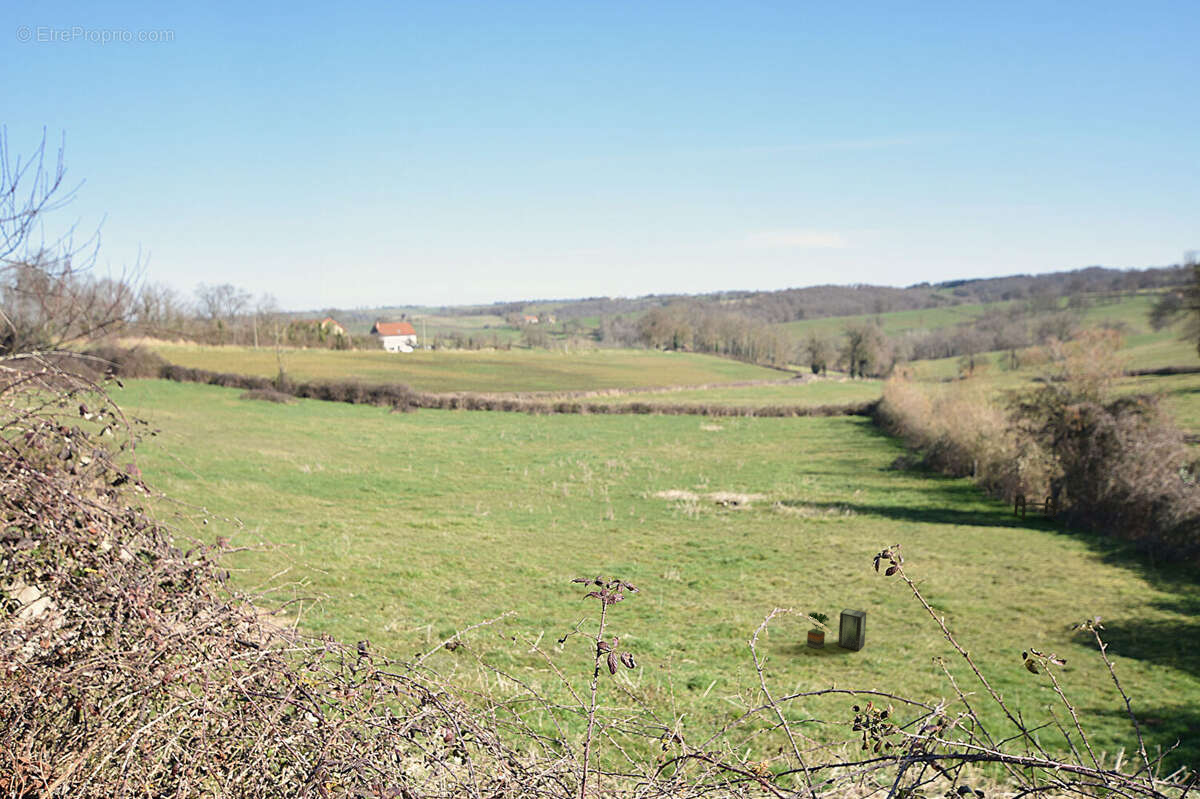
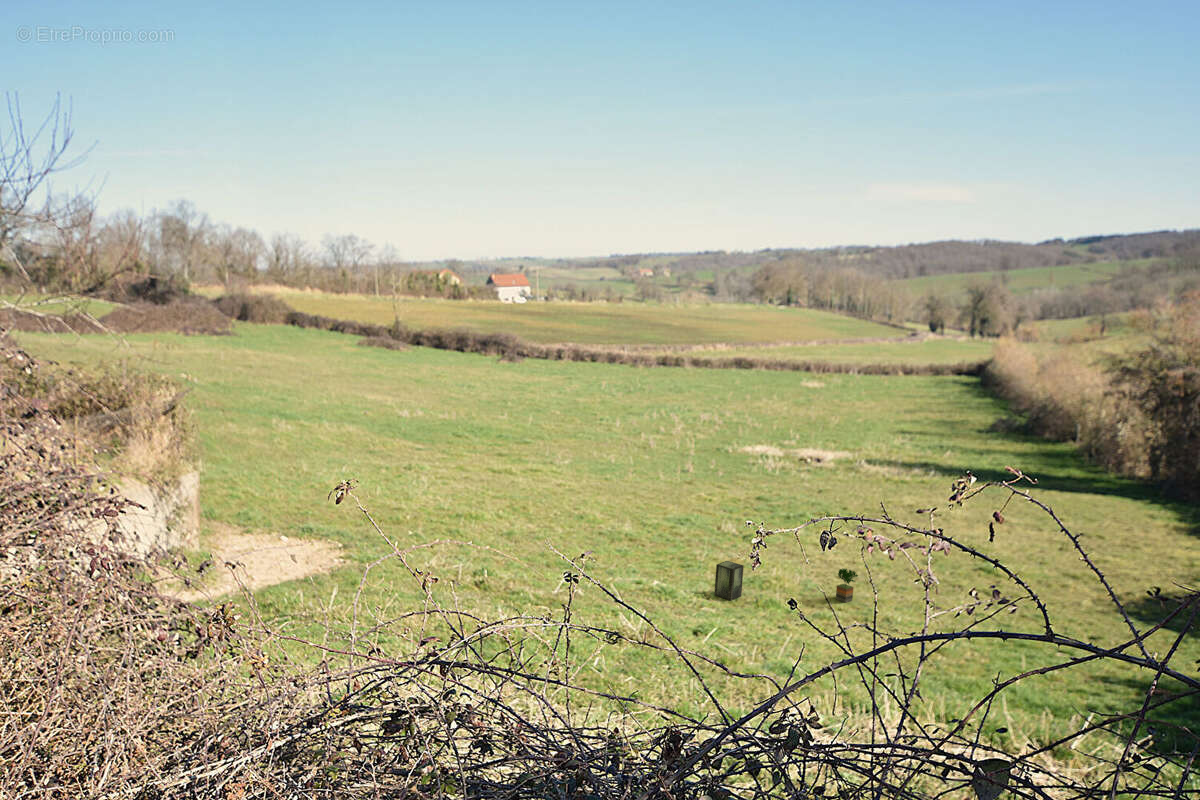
bench: present [1014,494,1056,521] -> none [1113,461,1160,491]
storage box: present [838,609,866,651] -> present [714,561,744,601]

